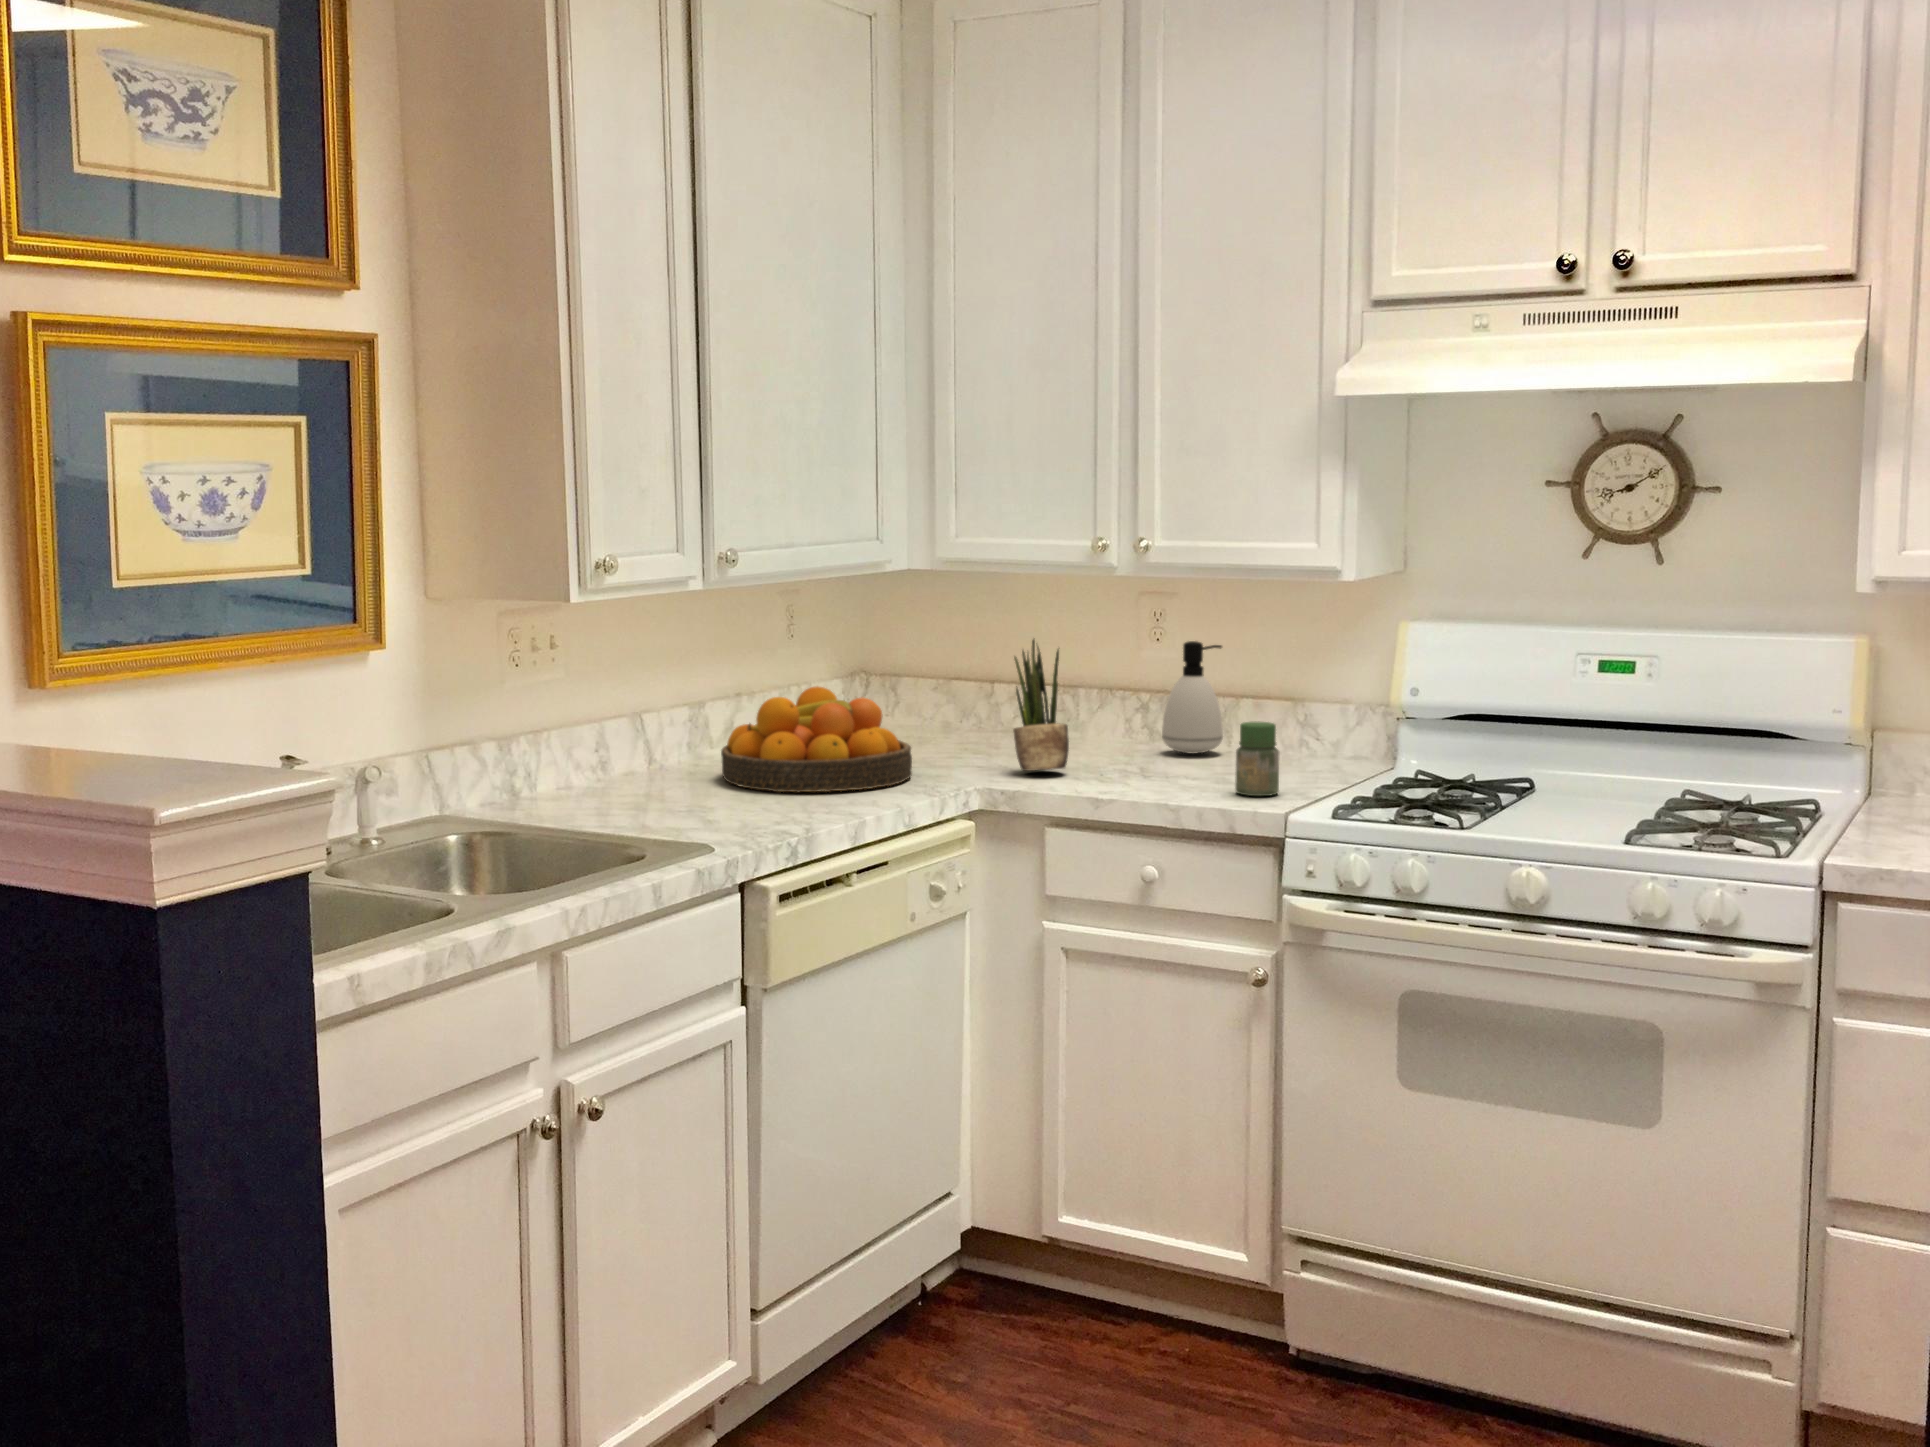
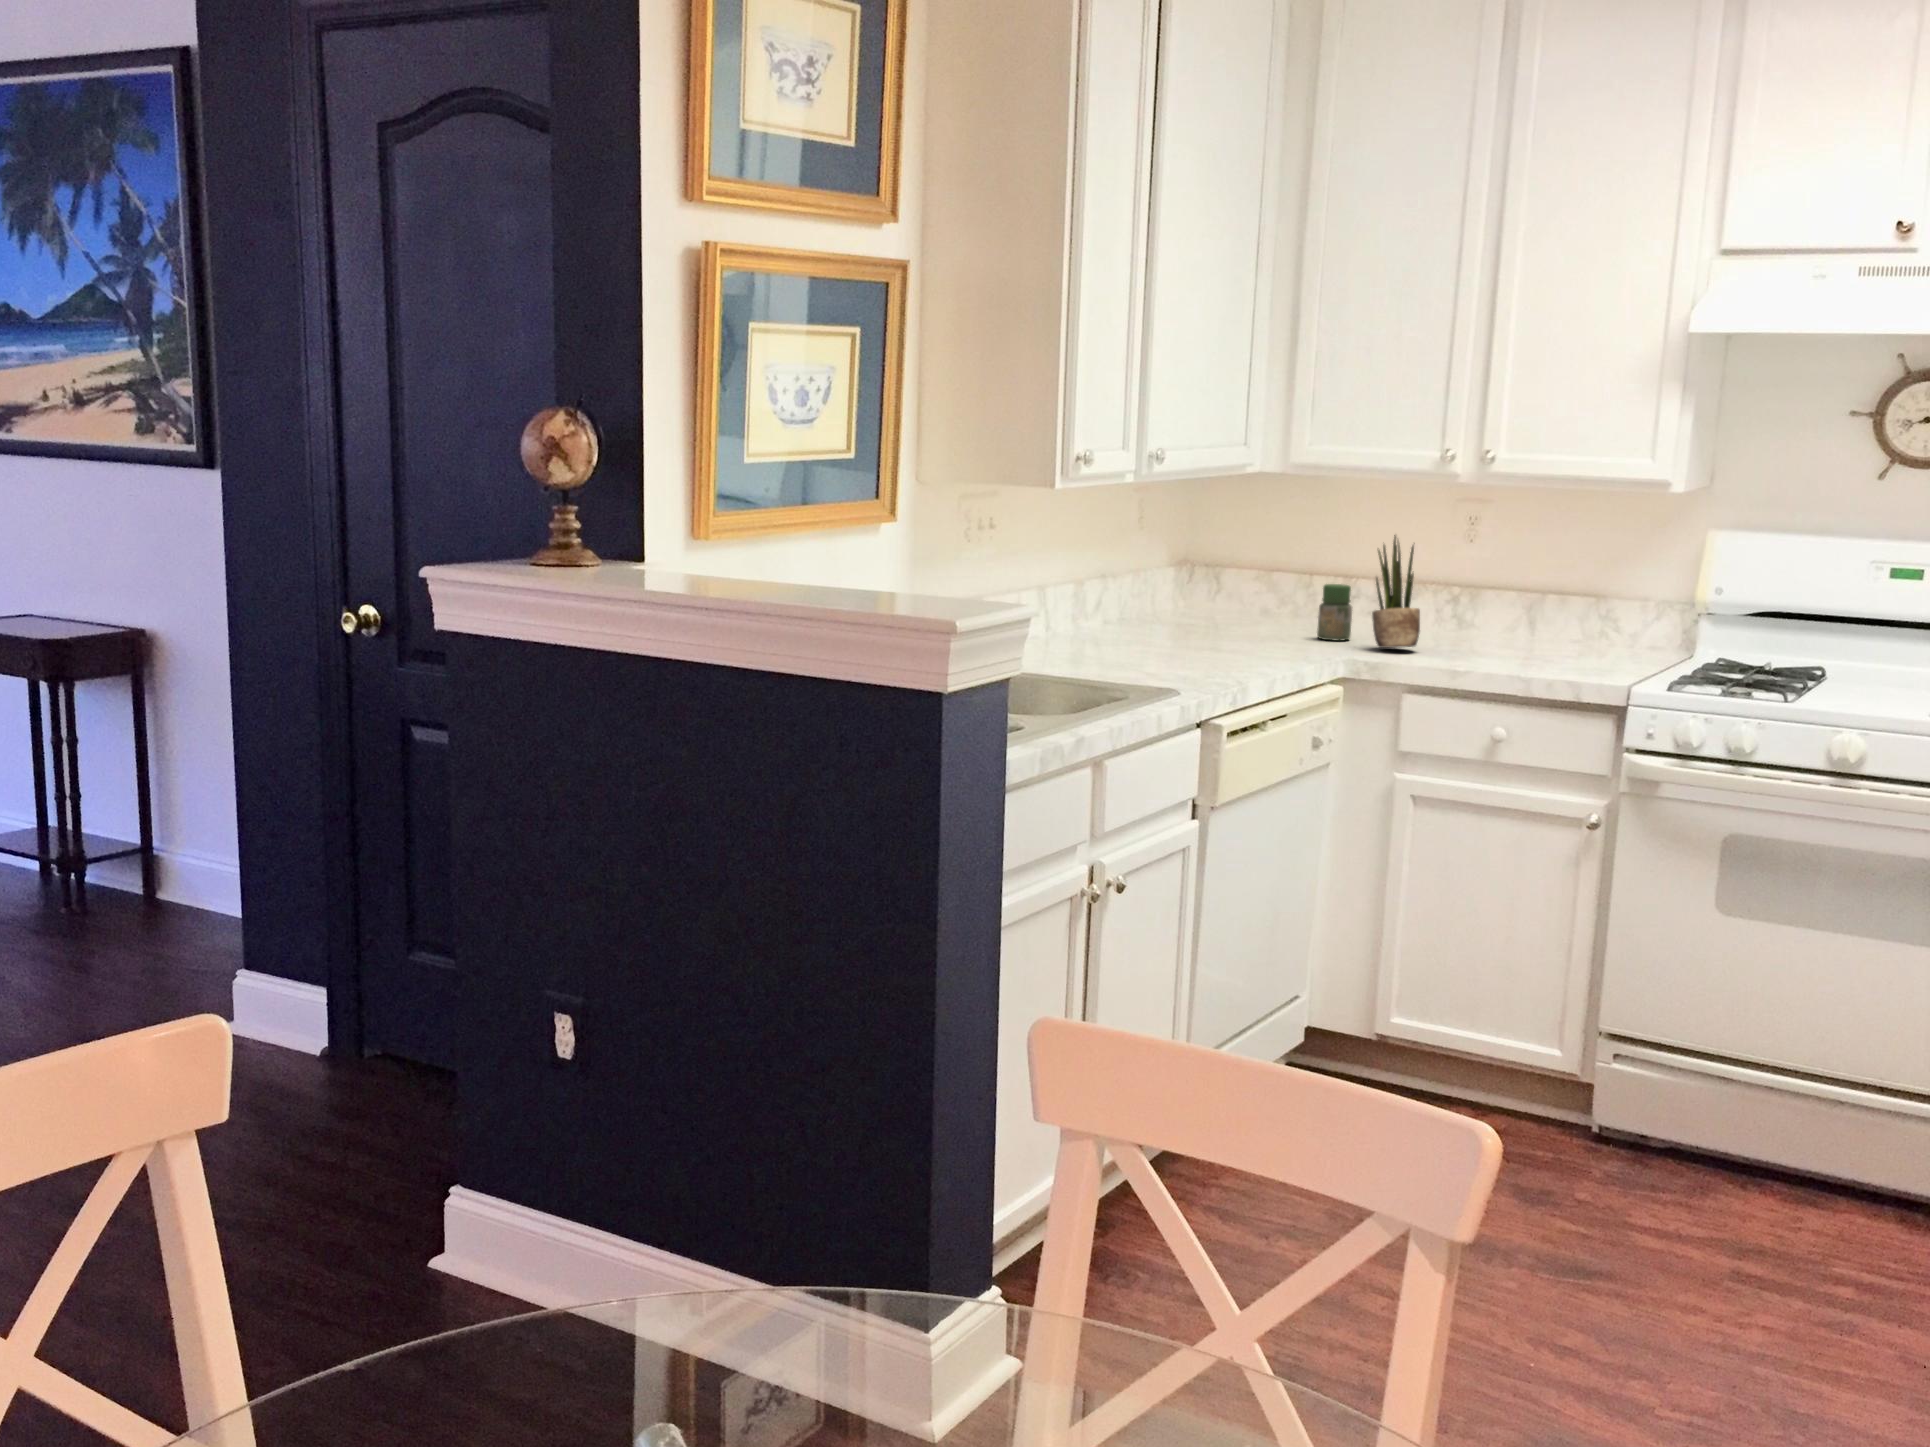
soap dispenser: present [1162,641,1223,754] -> none [1484,542,1543,640]
fruit bowl: present [721,687,912,792] -> none [1125,570,1289,657]
jar: present [1235,722,1279,796] -> present [1317,584,1352,641]

